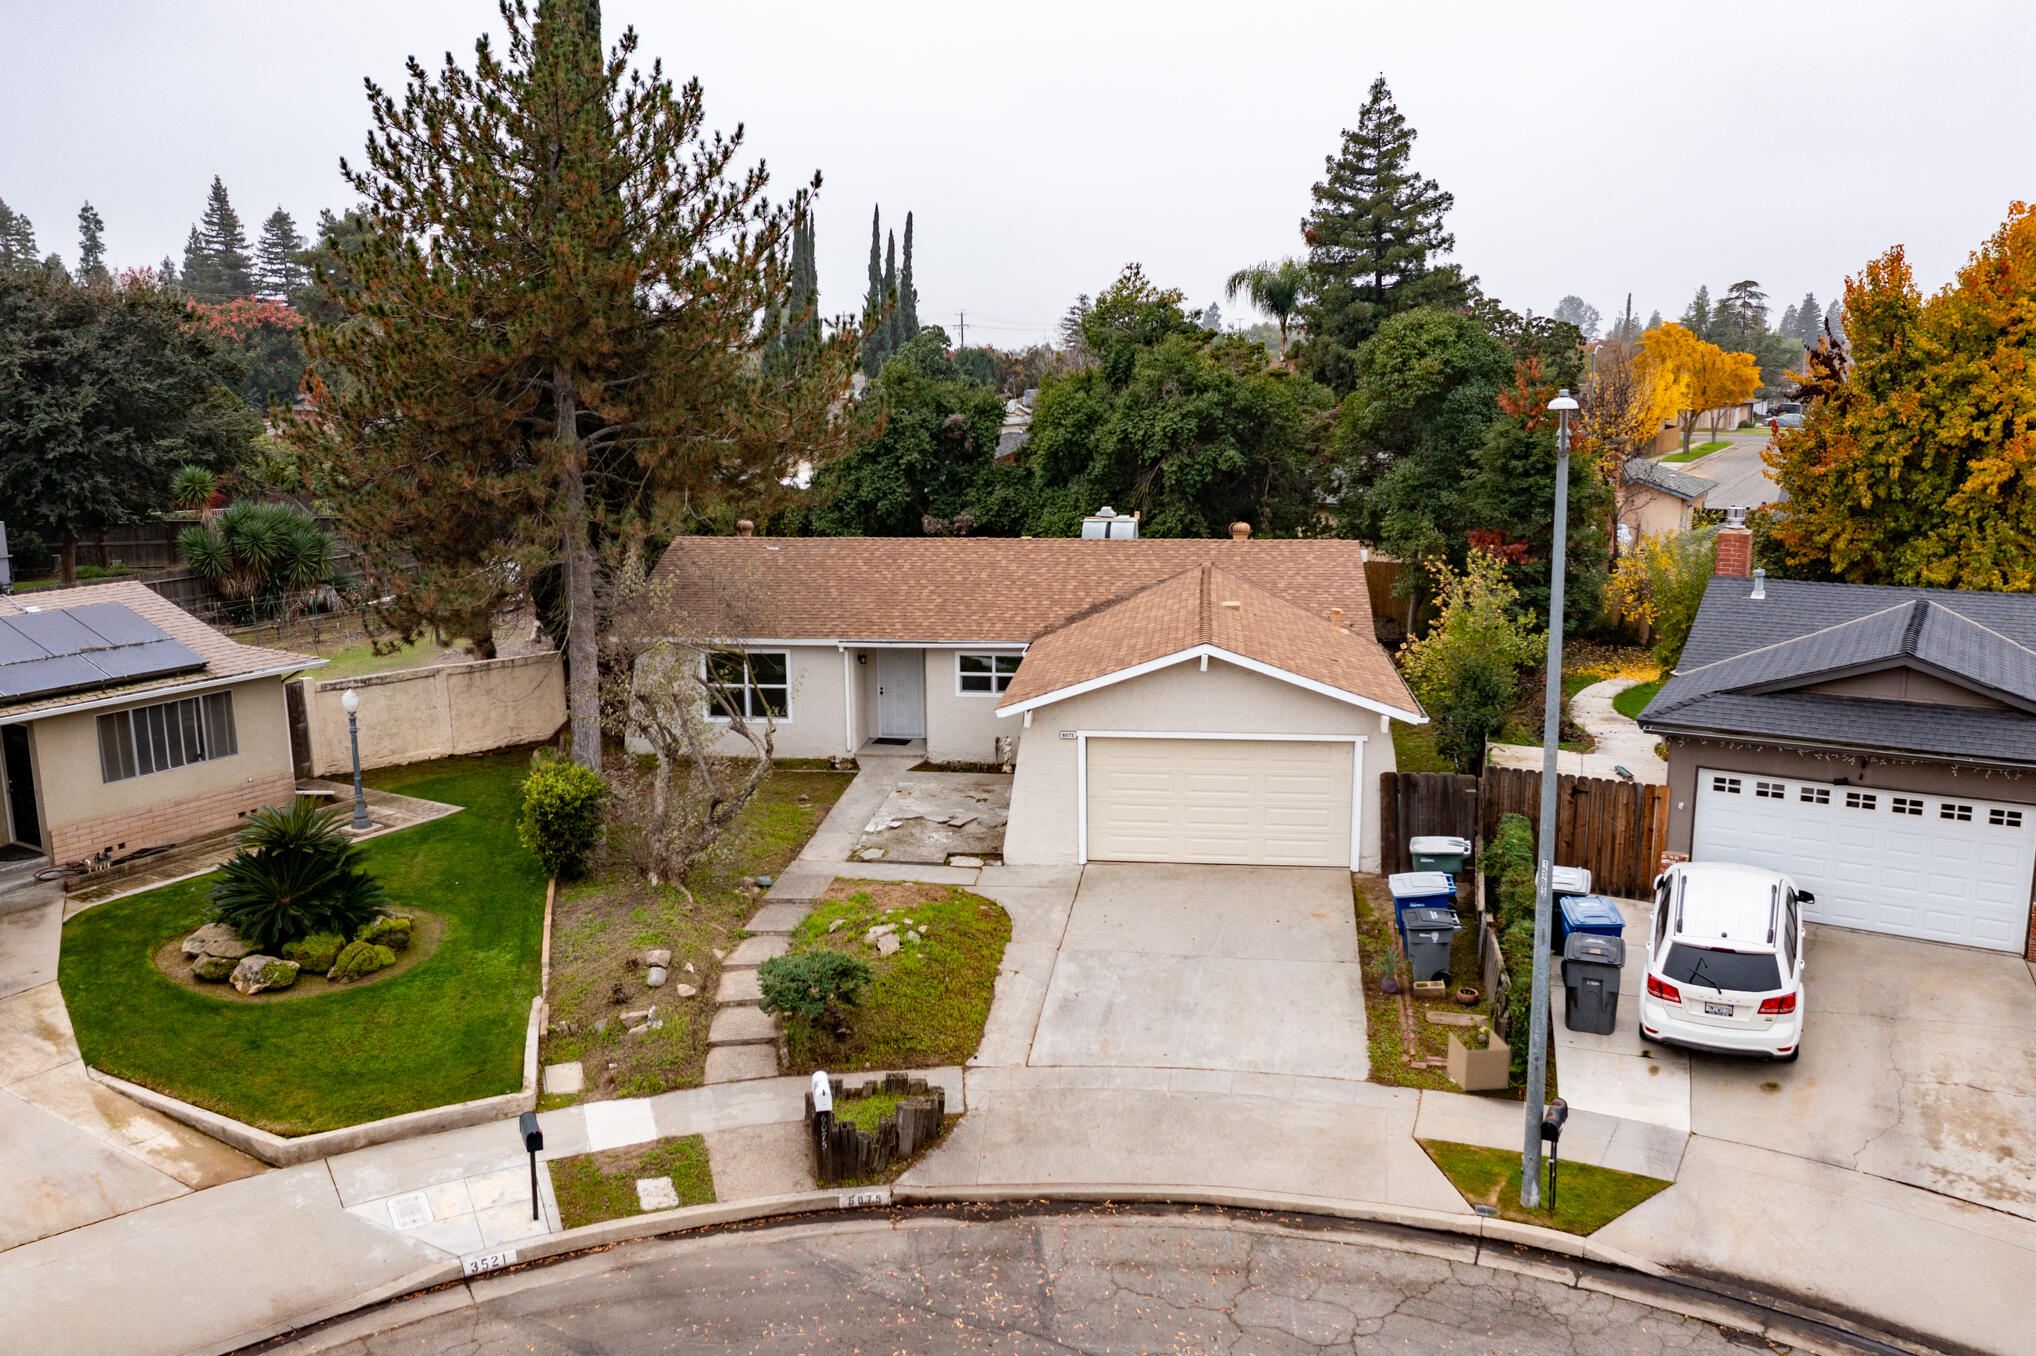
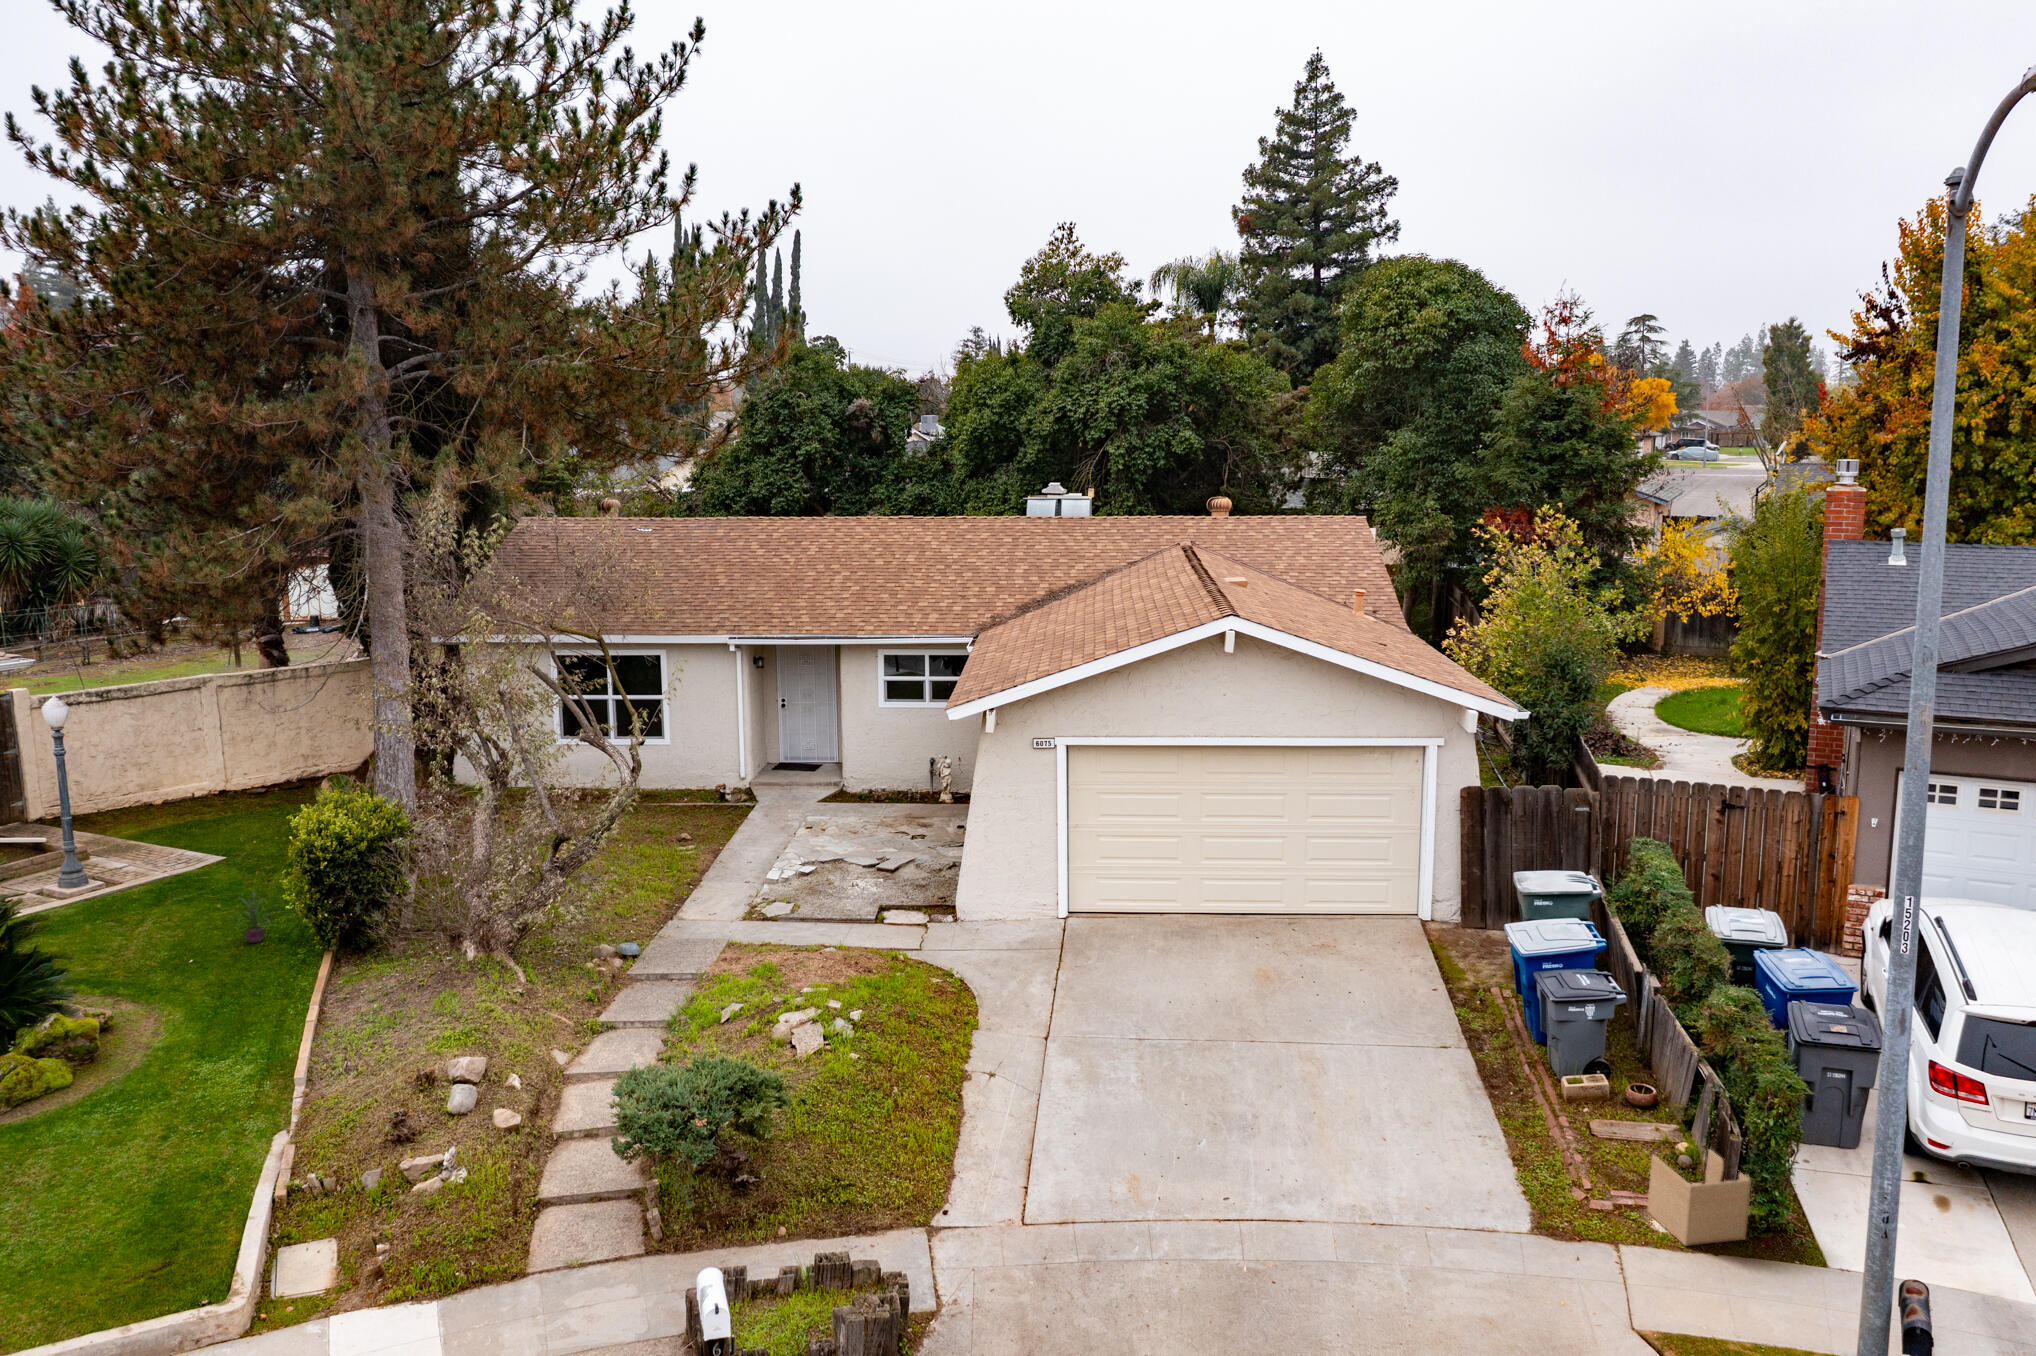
decorative plant: present [1381,946,1400,993] -> present [238,891,270,943]

